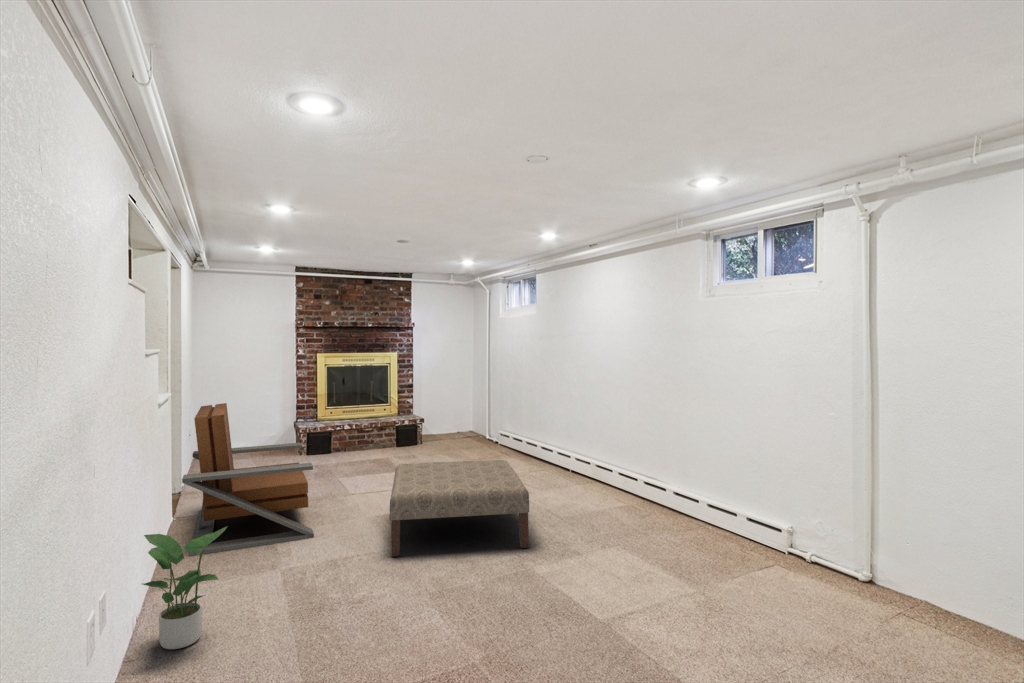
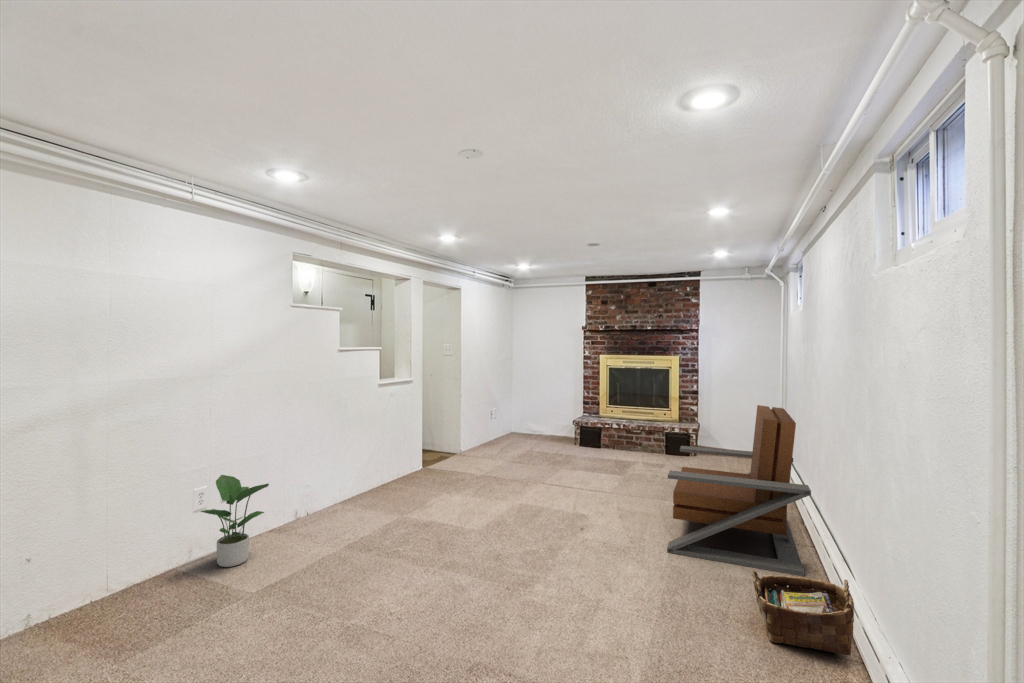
lounge chair: present [182,403,314,556] -> present [667,405,811,576]
ottoman: present [390,460,529,557] -> none [437,468,635,608]
woven basket: none [611,474,666,520] -> present [752,571,854,655]

